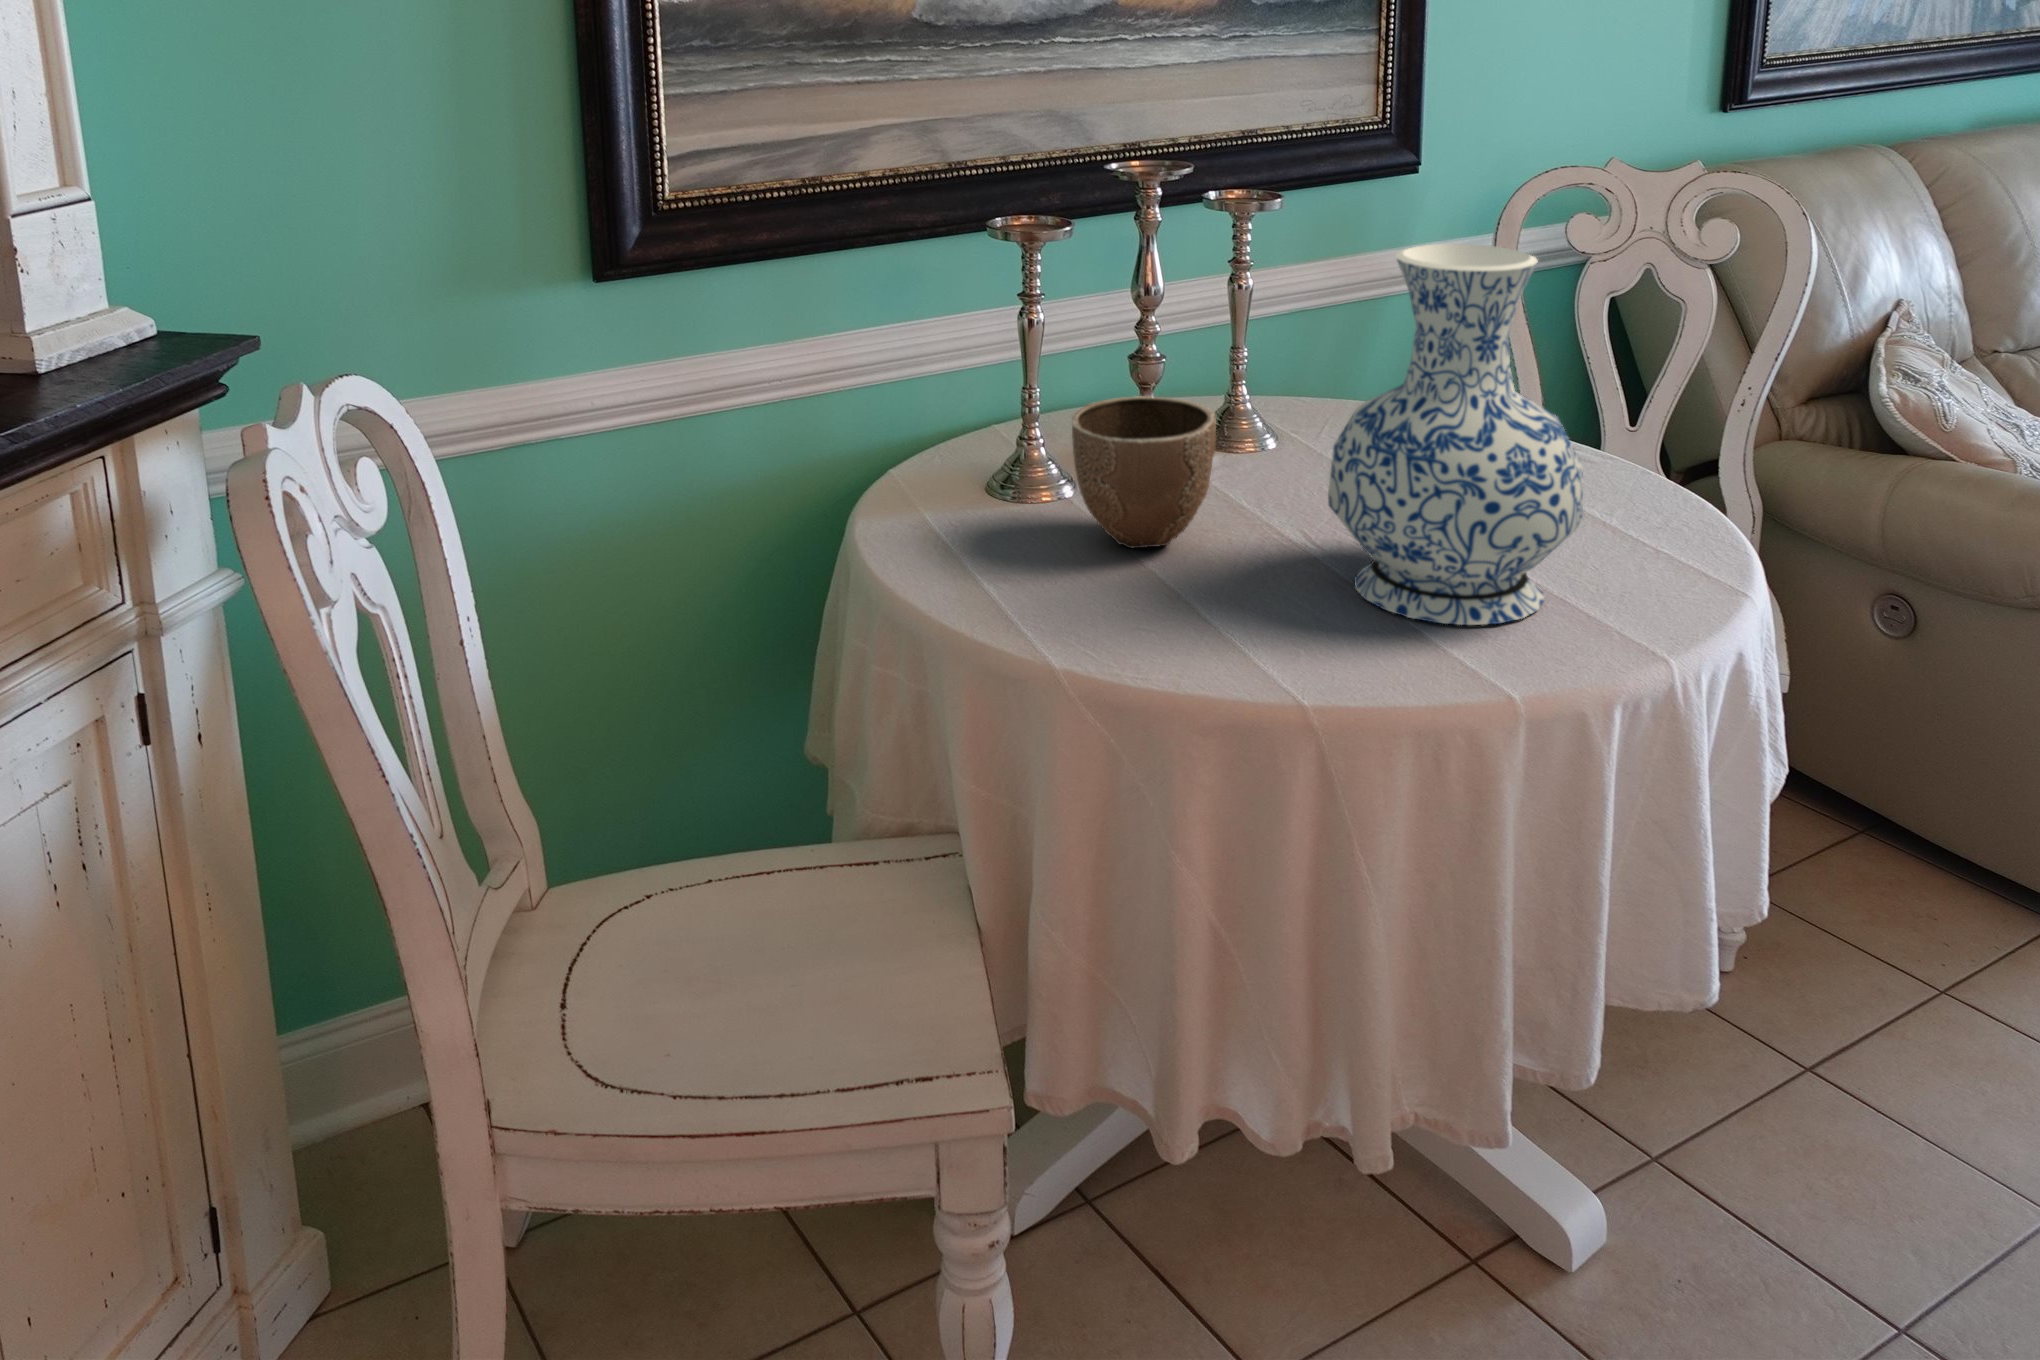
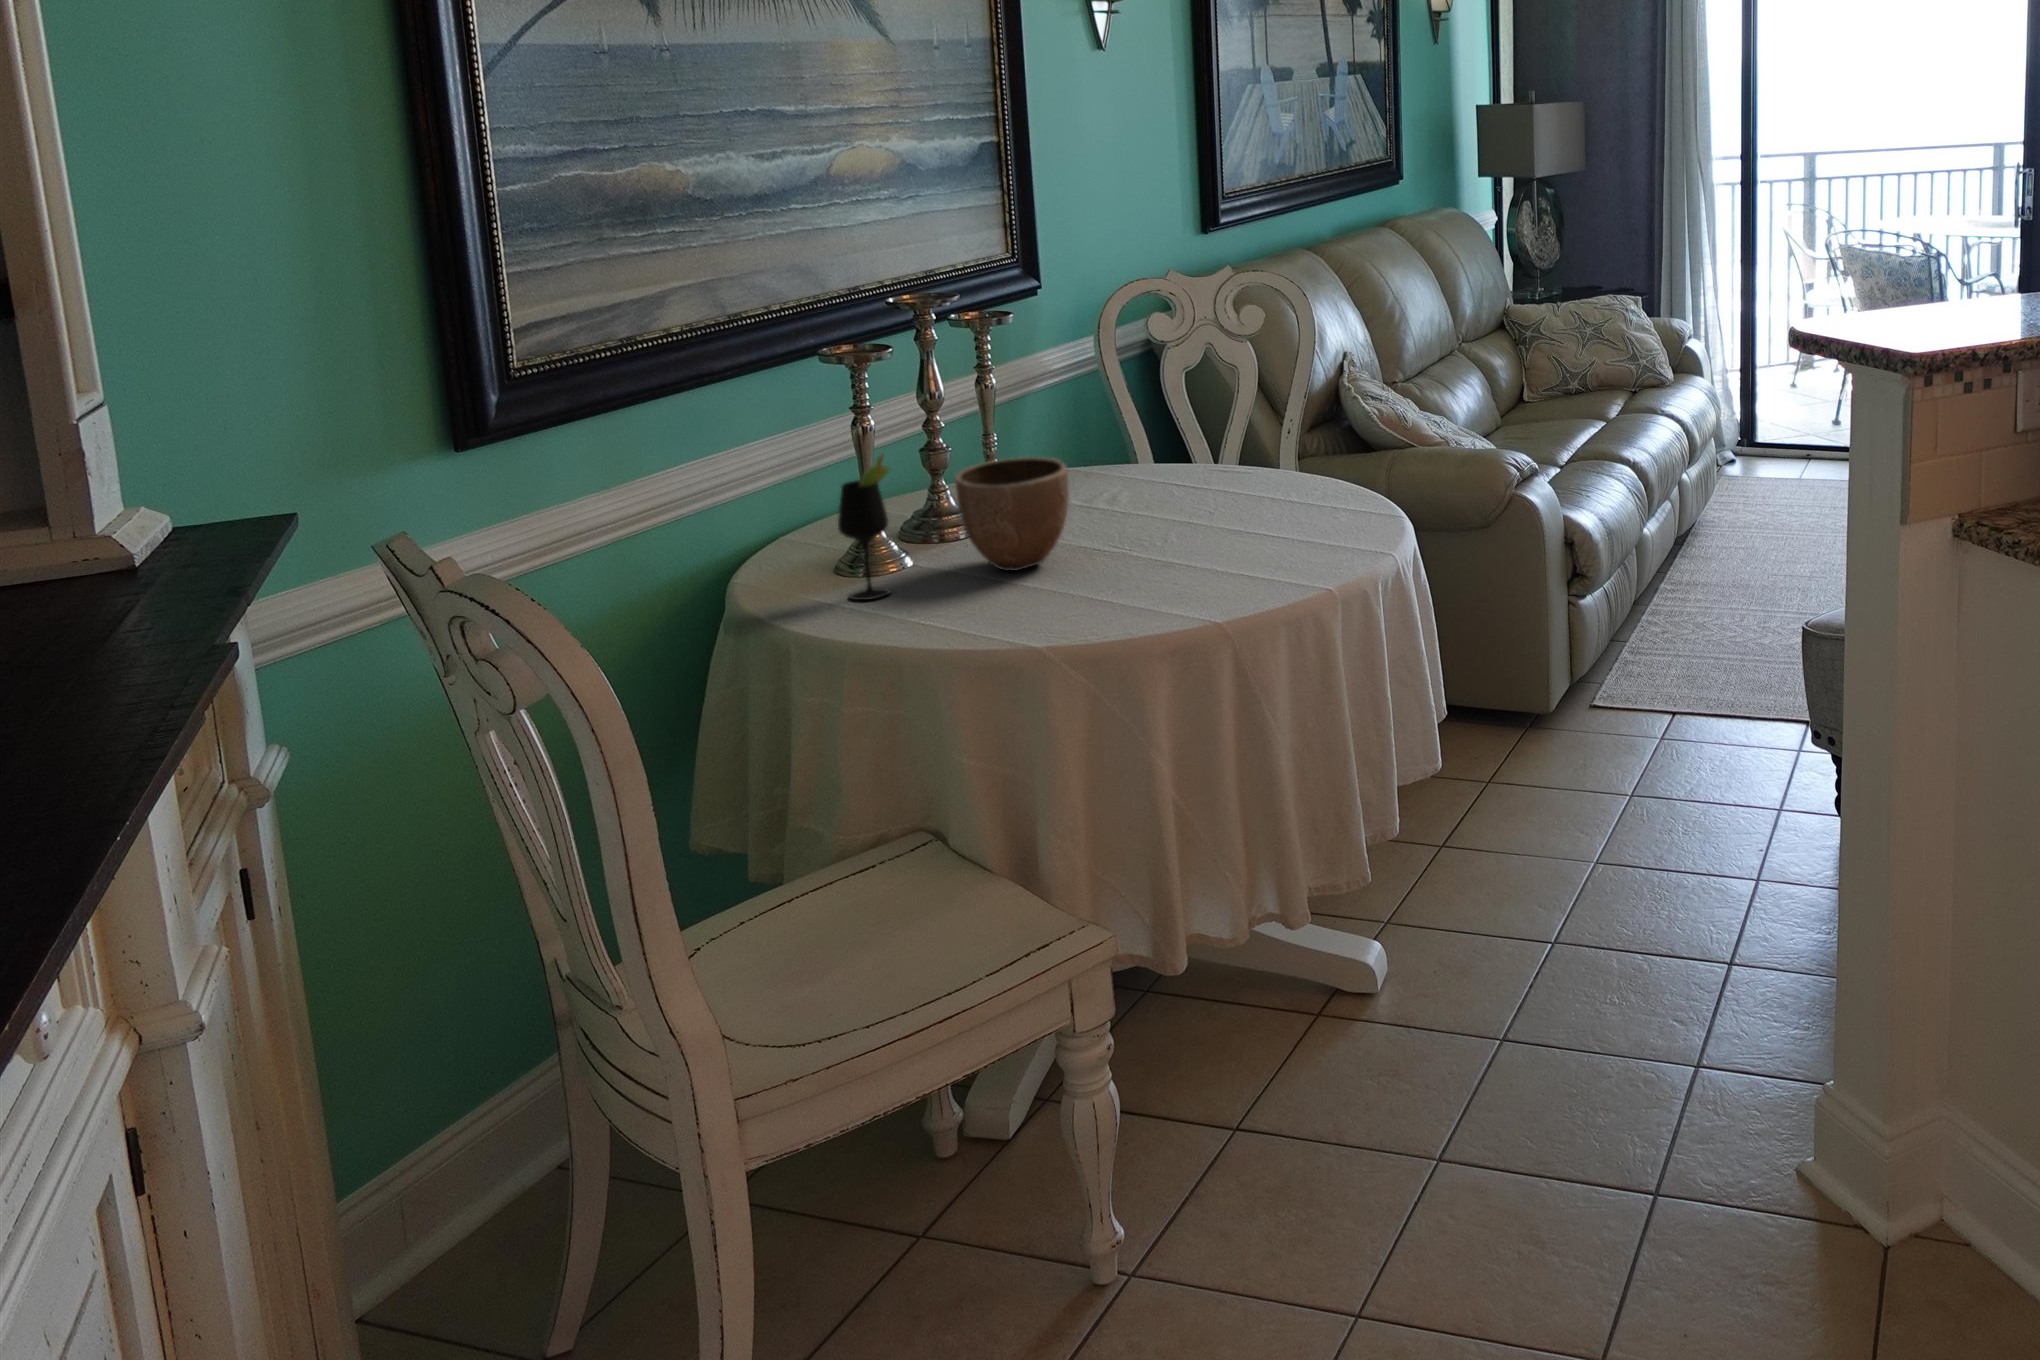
vase: present [1328,244,1583,625] -> none [1158,312,1323,560]
wine glass: none [921,366,991,543] -> present [838,455,890,600]

